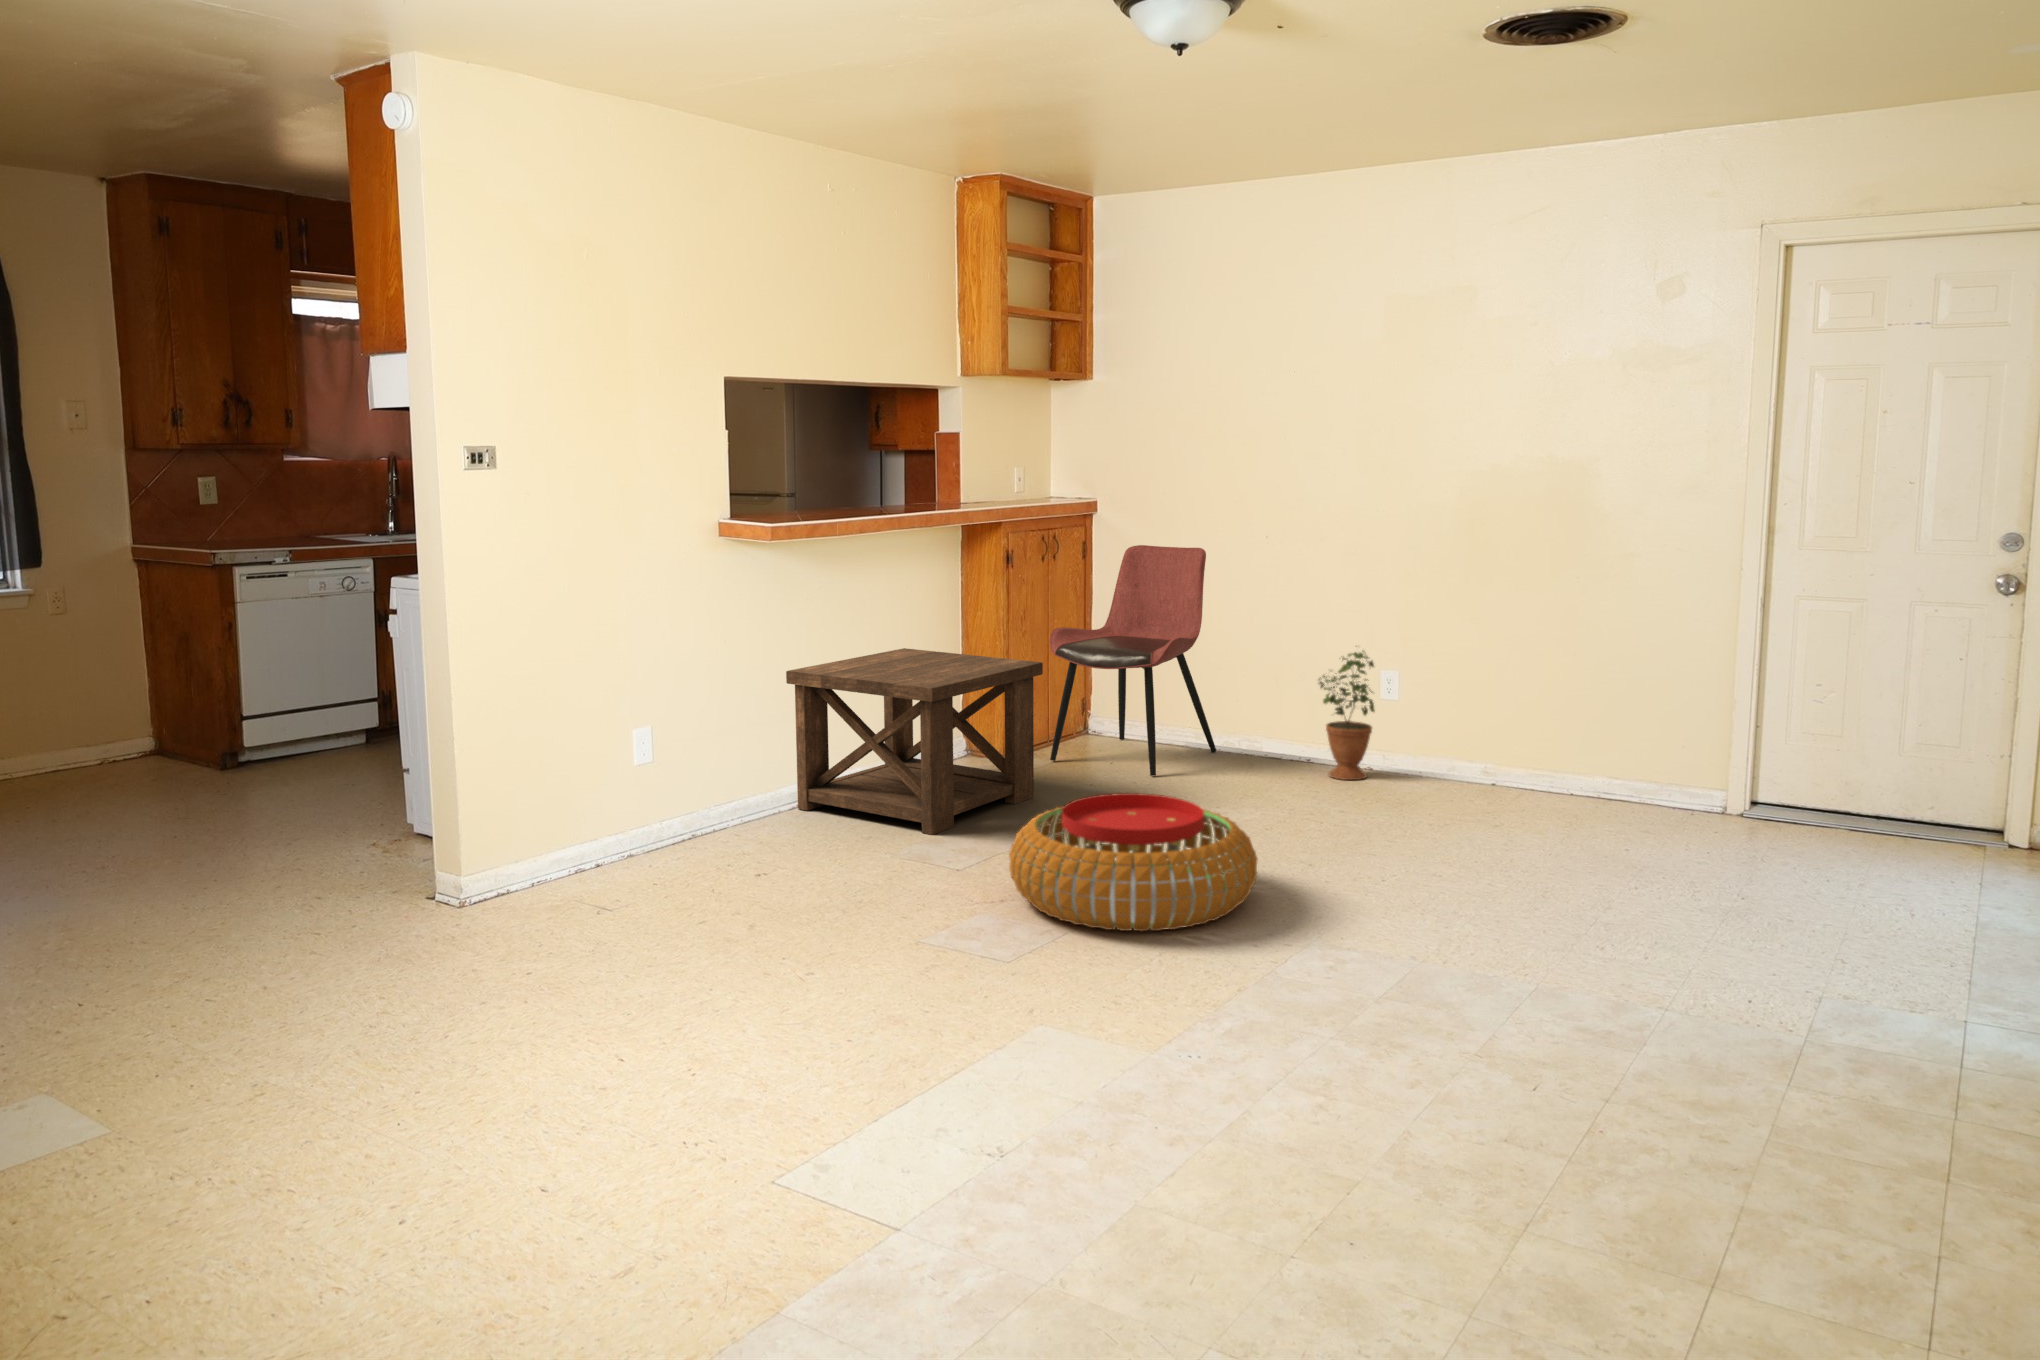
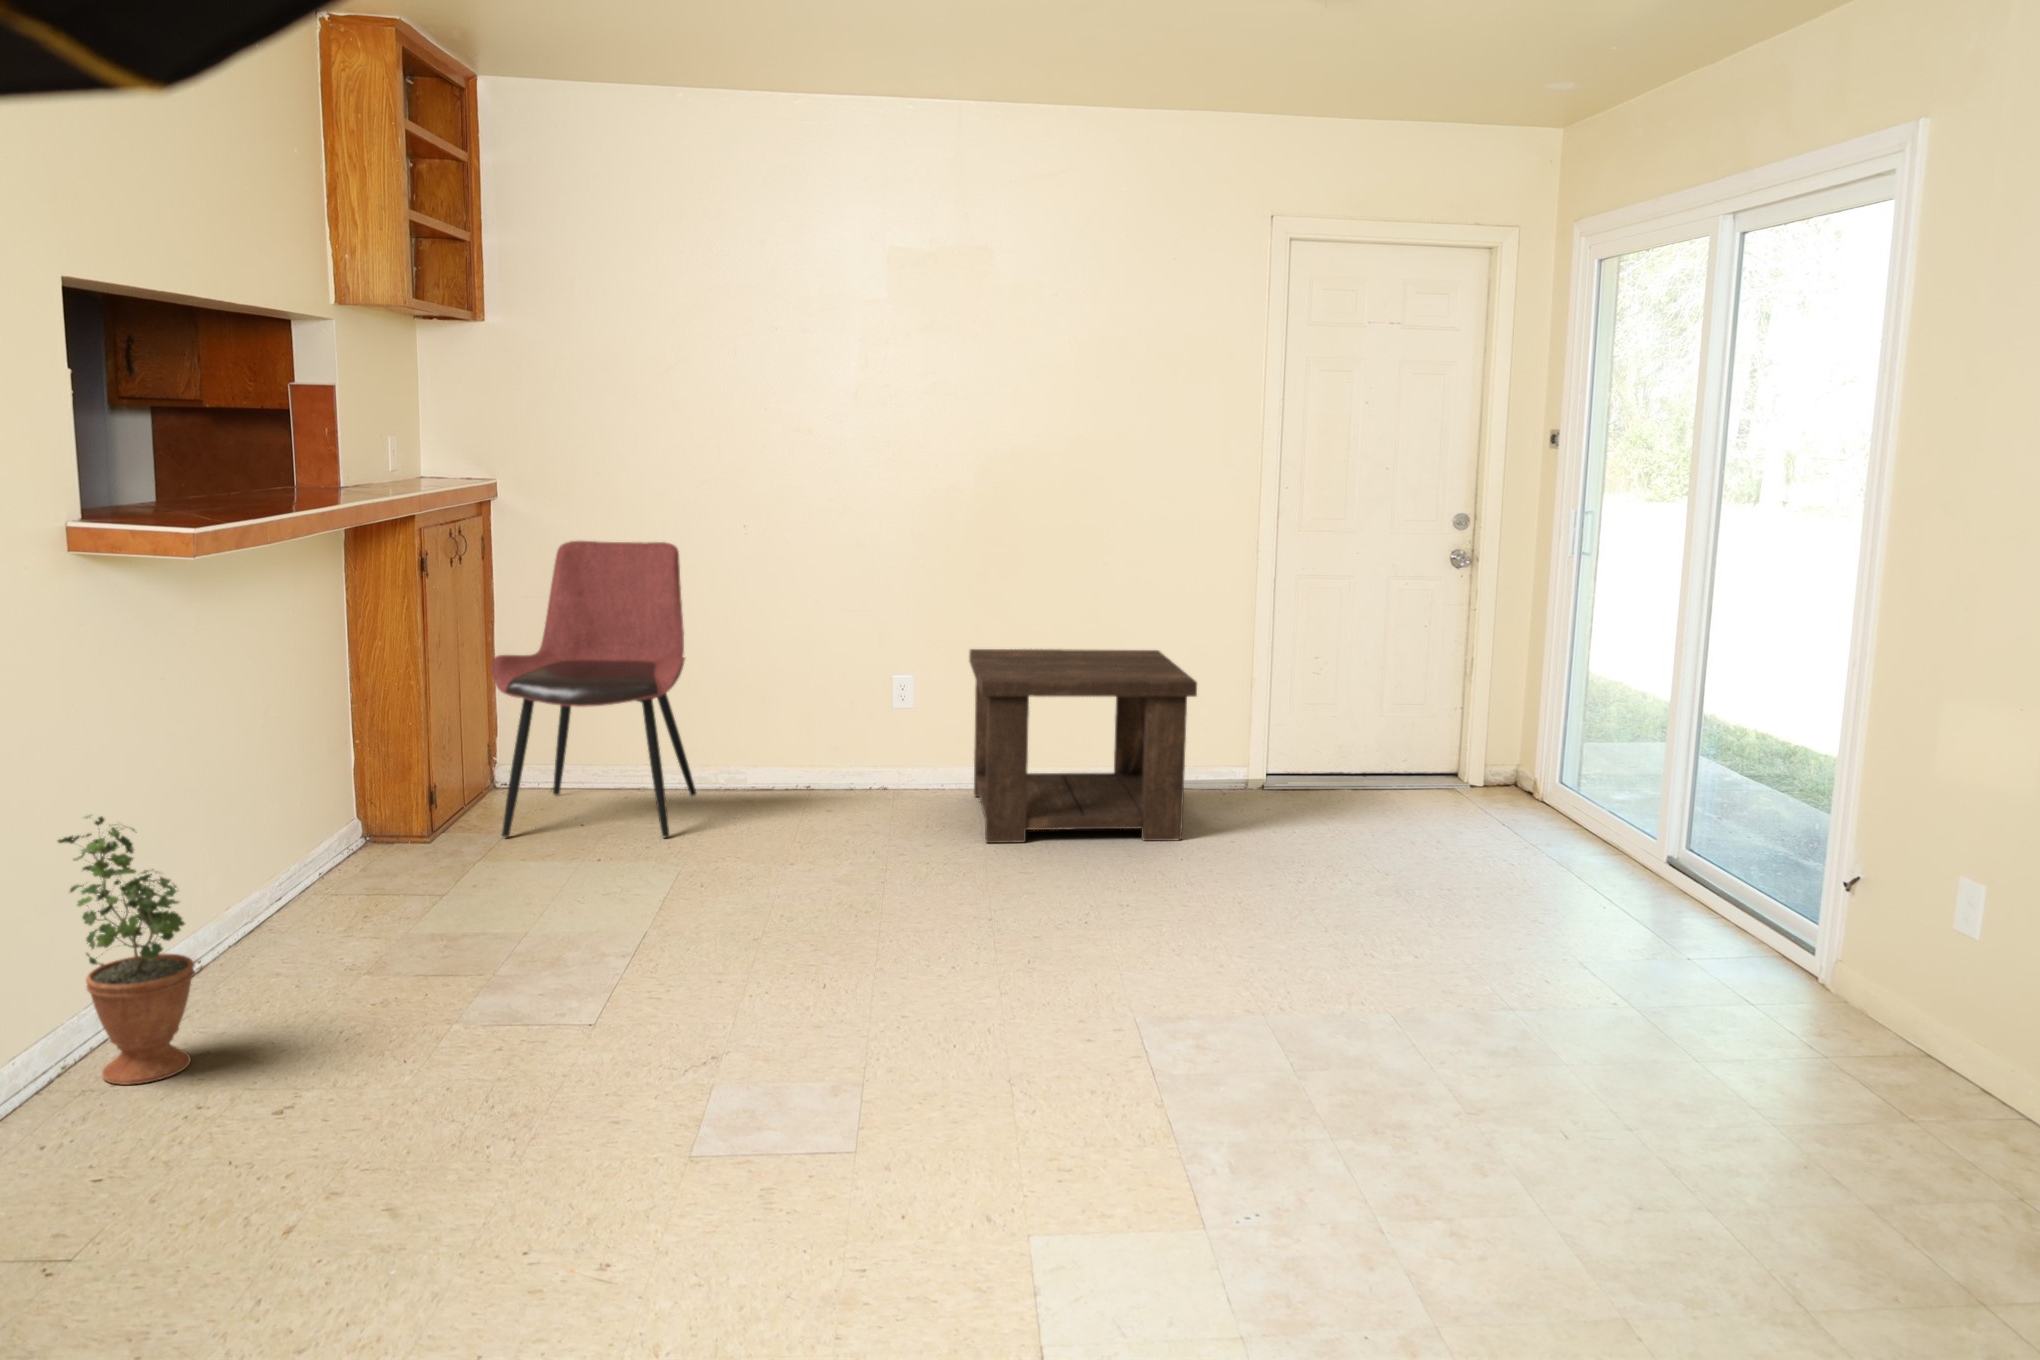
side table: present [786,648,1043,835] -> present [969,649,1197,843]
potted plant: present [1319,651,1375,780] -> present [58,815,194,1085]
pouf: present [1009,793,1257,931] -> none [706,864,1034,1059]

